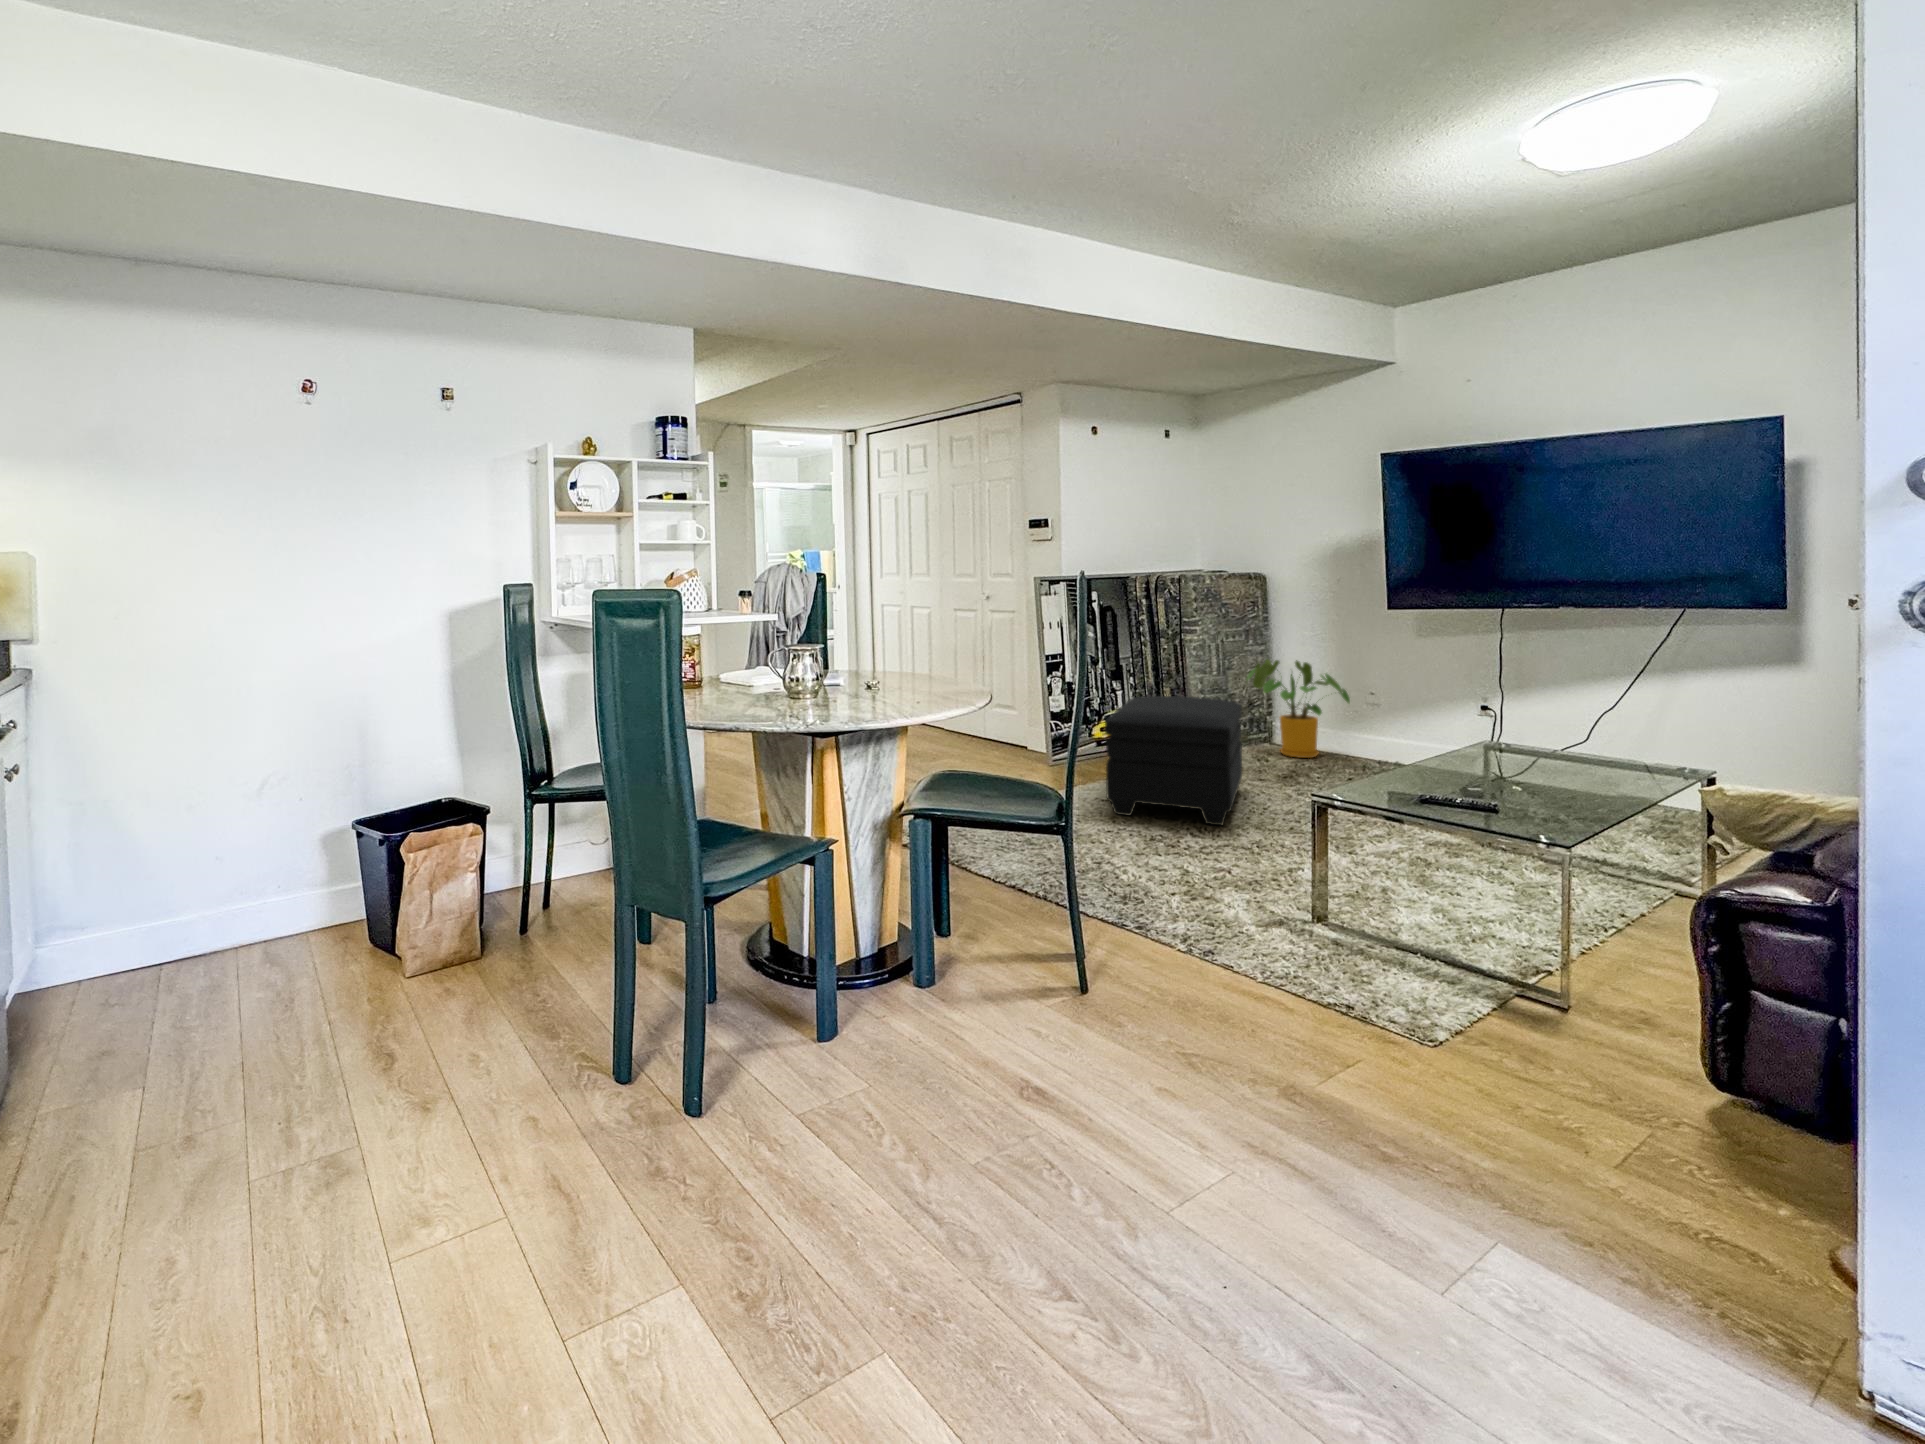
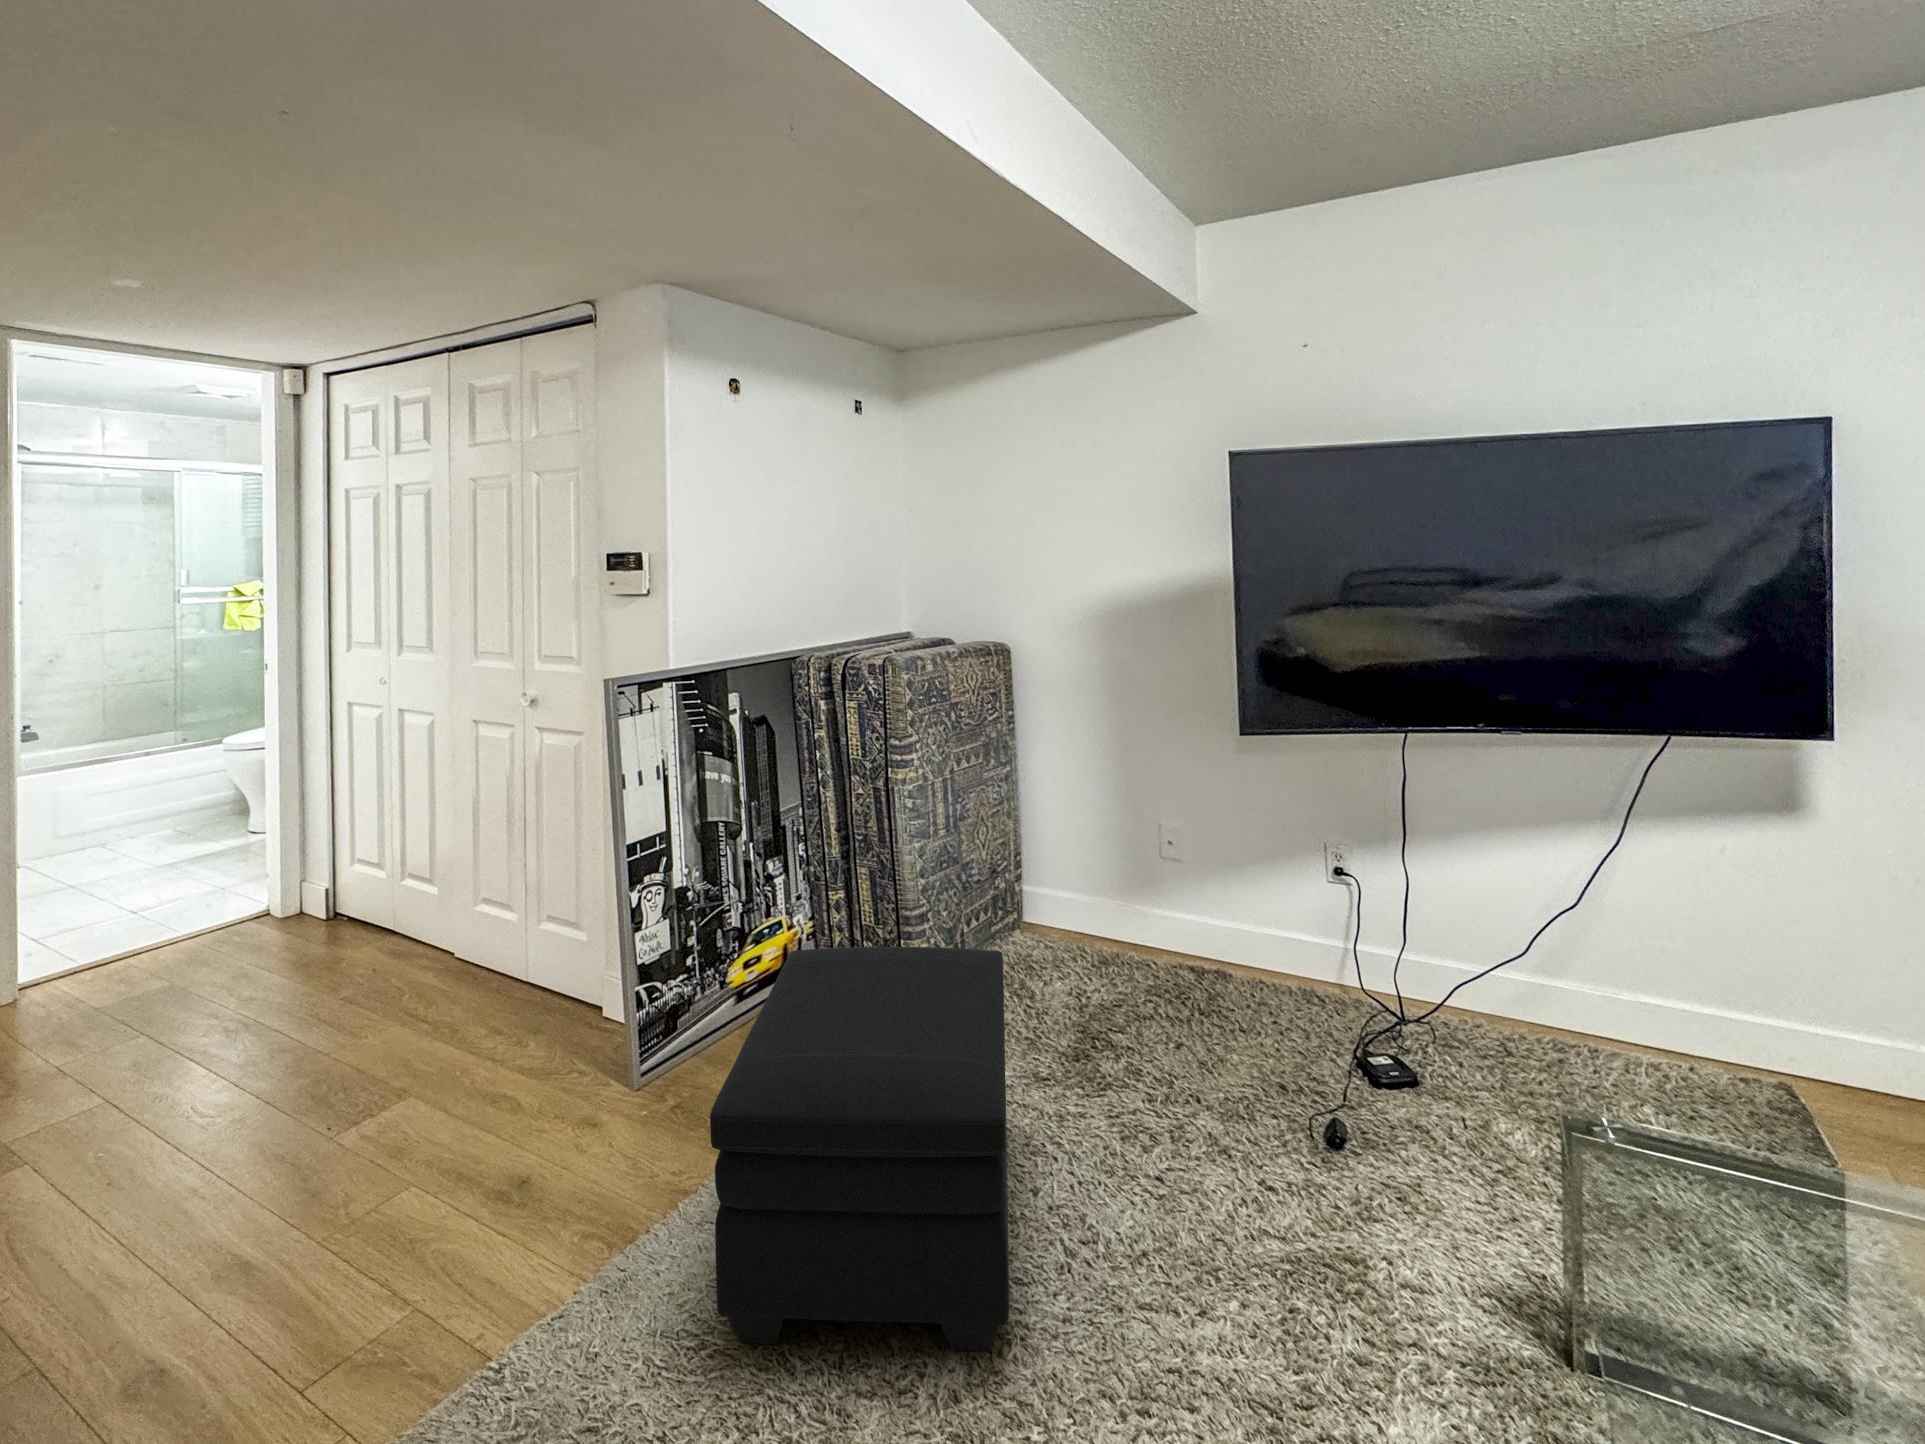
house plant: present [1247,659,1350,758] -> none [991,792,1153,974]

